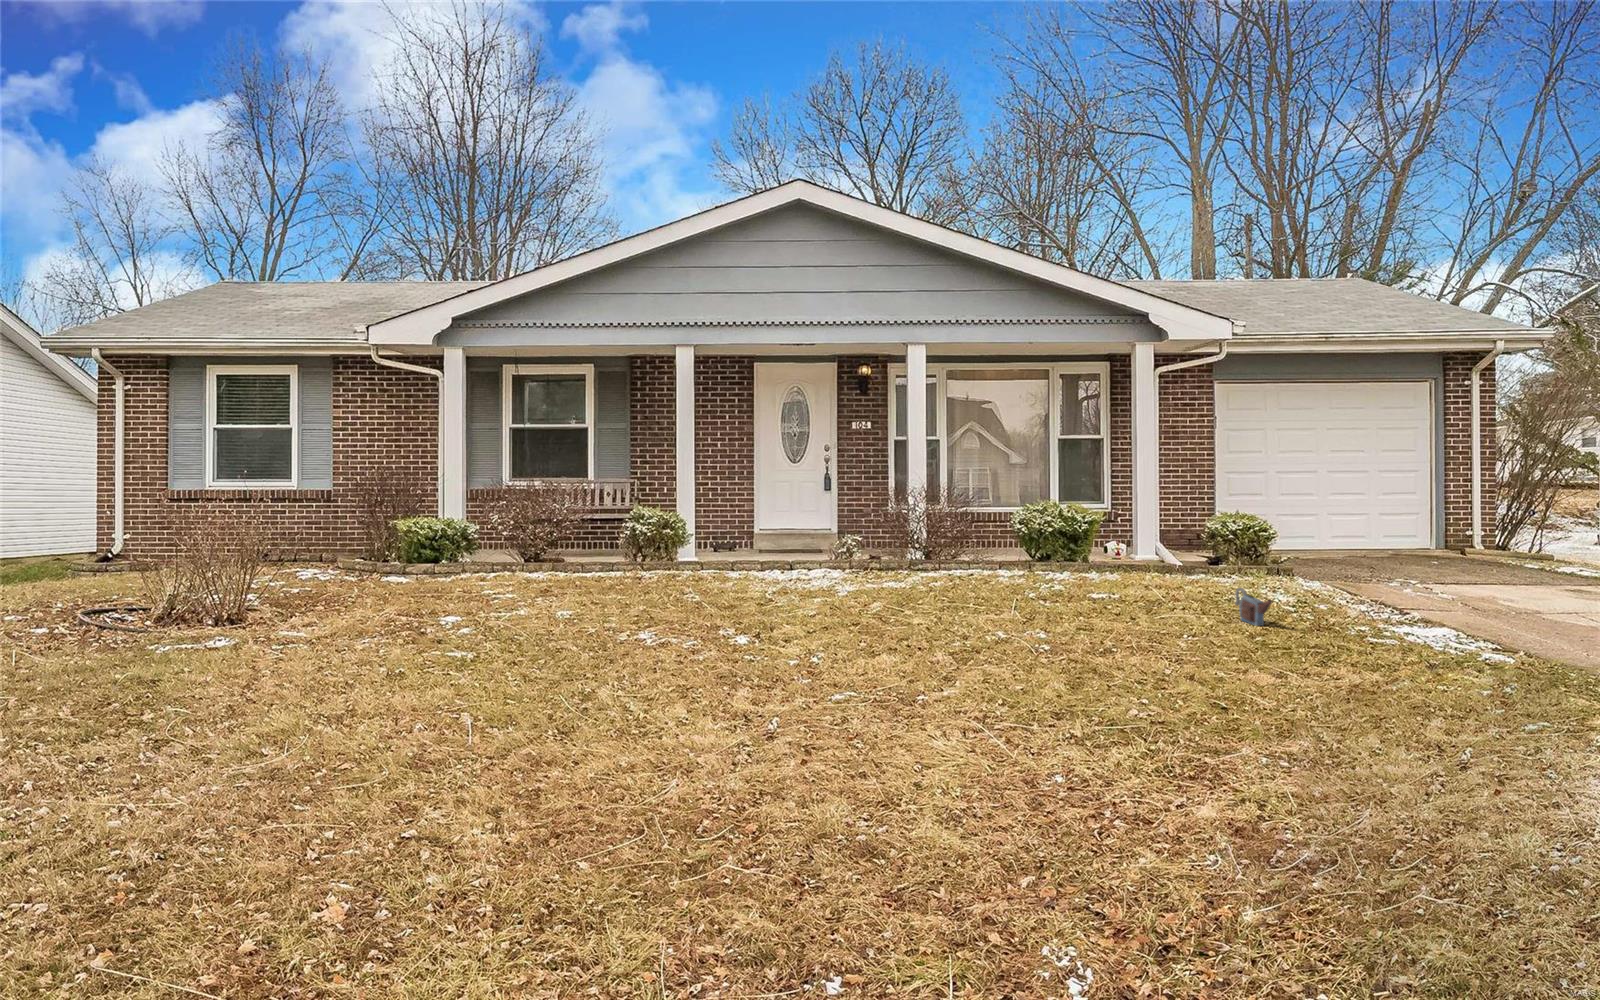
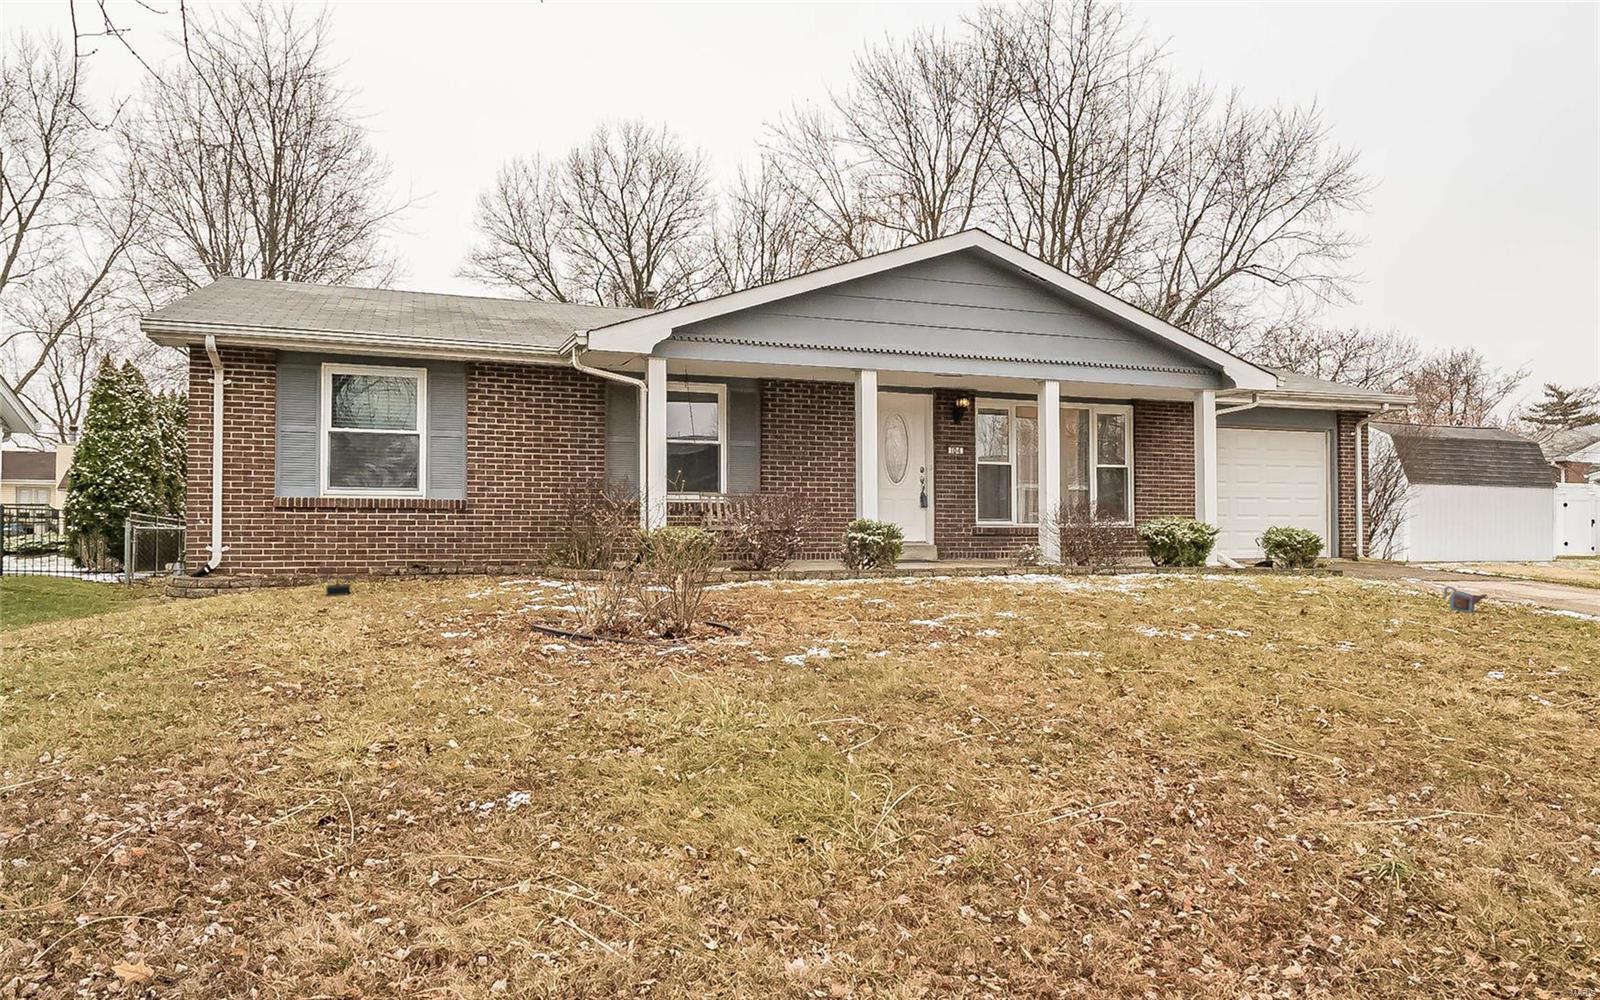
decorative plant: none [119,550,161,579] -> present [316,566,352,596]

